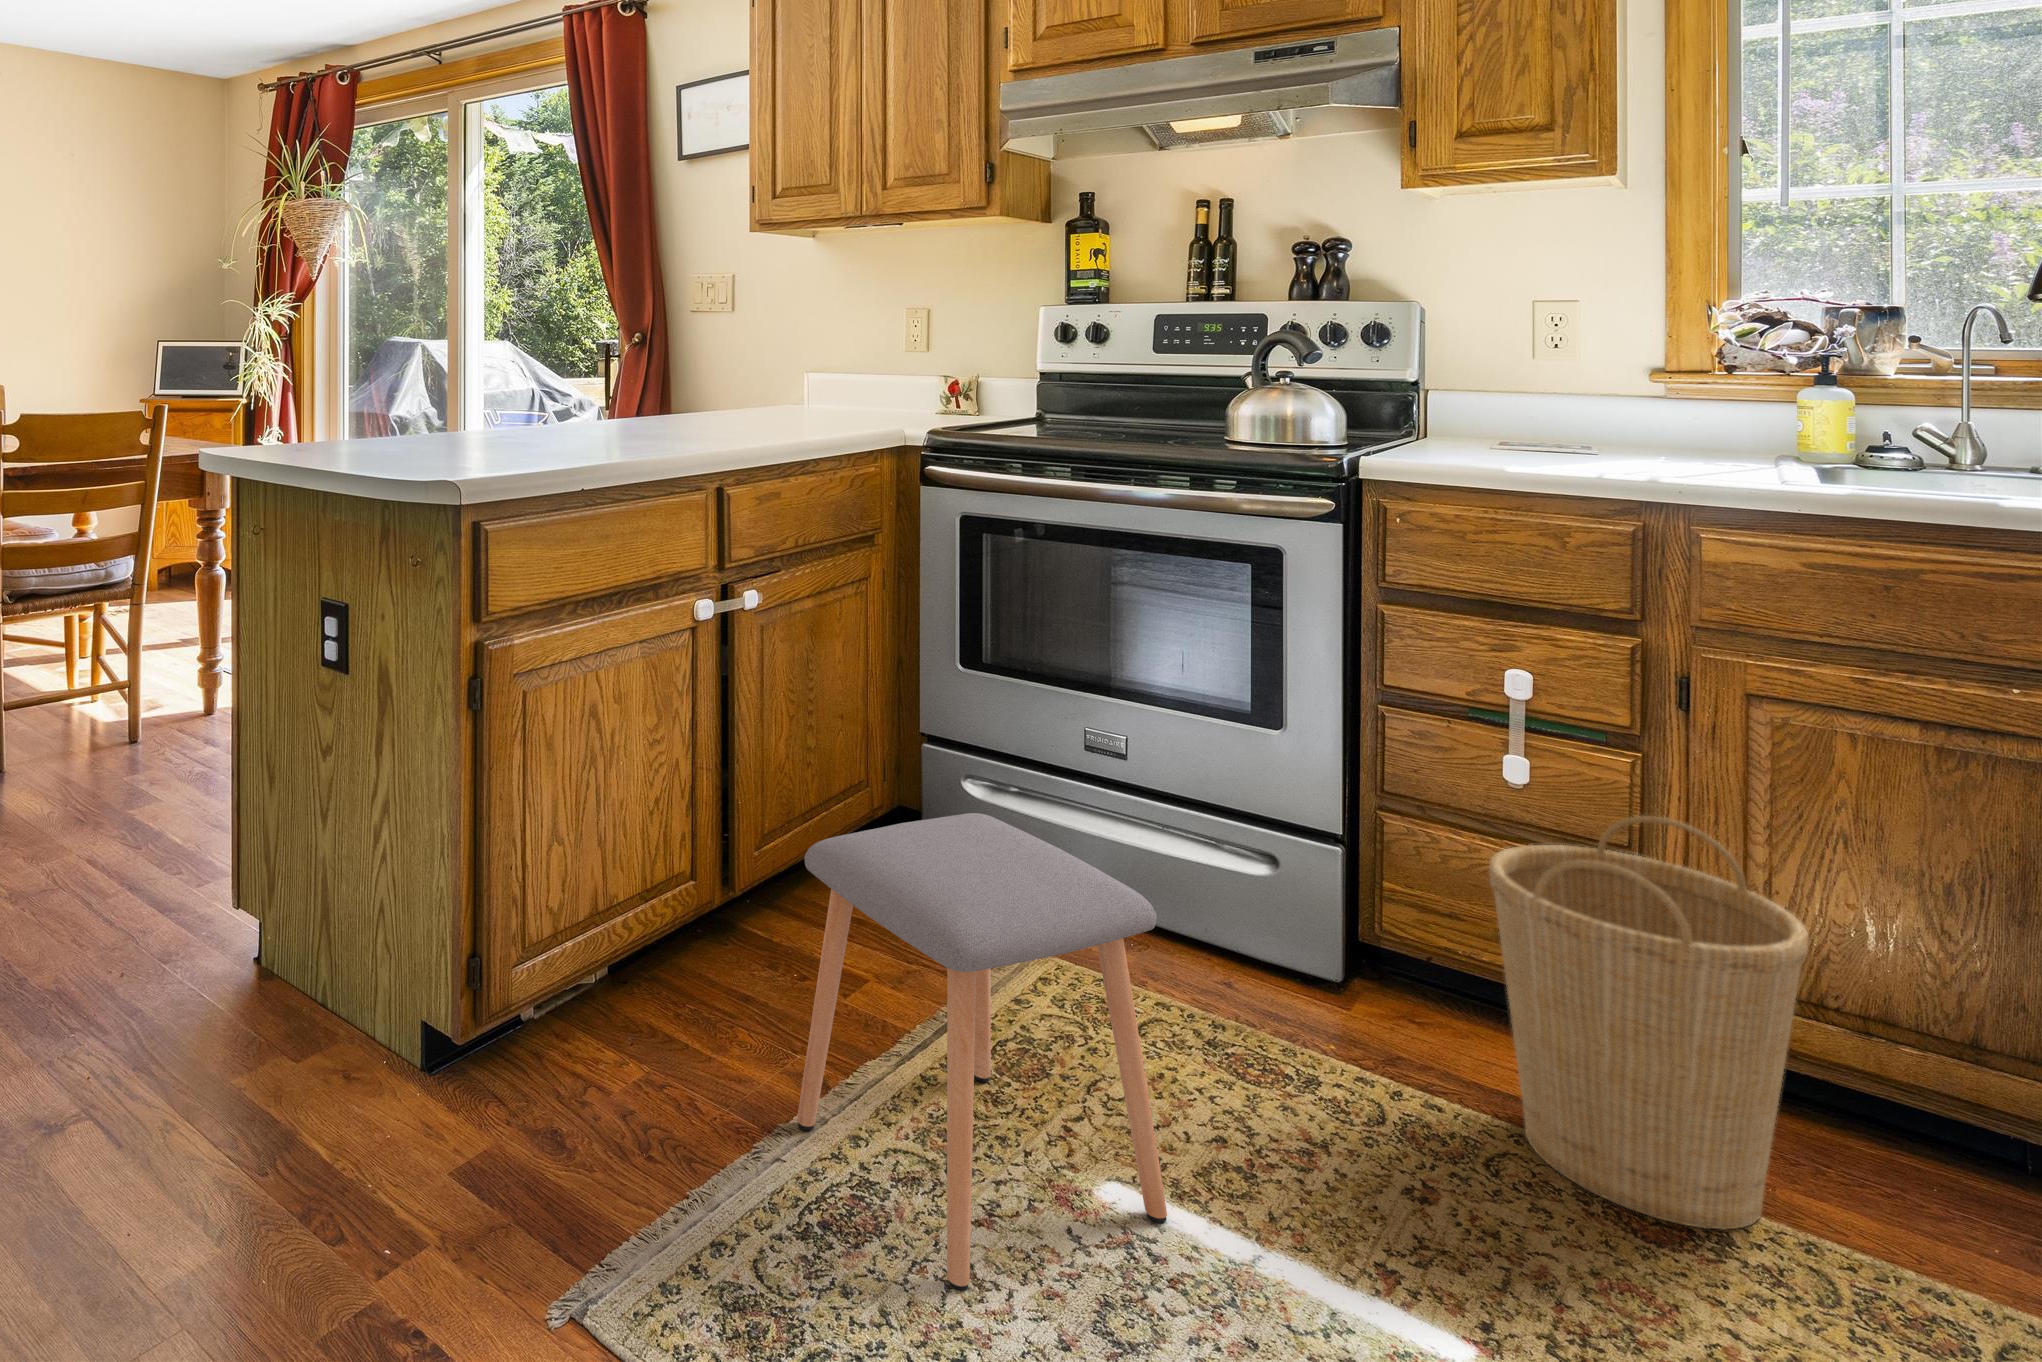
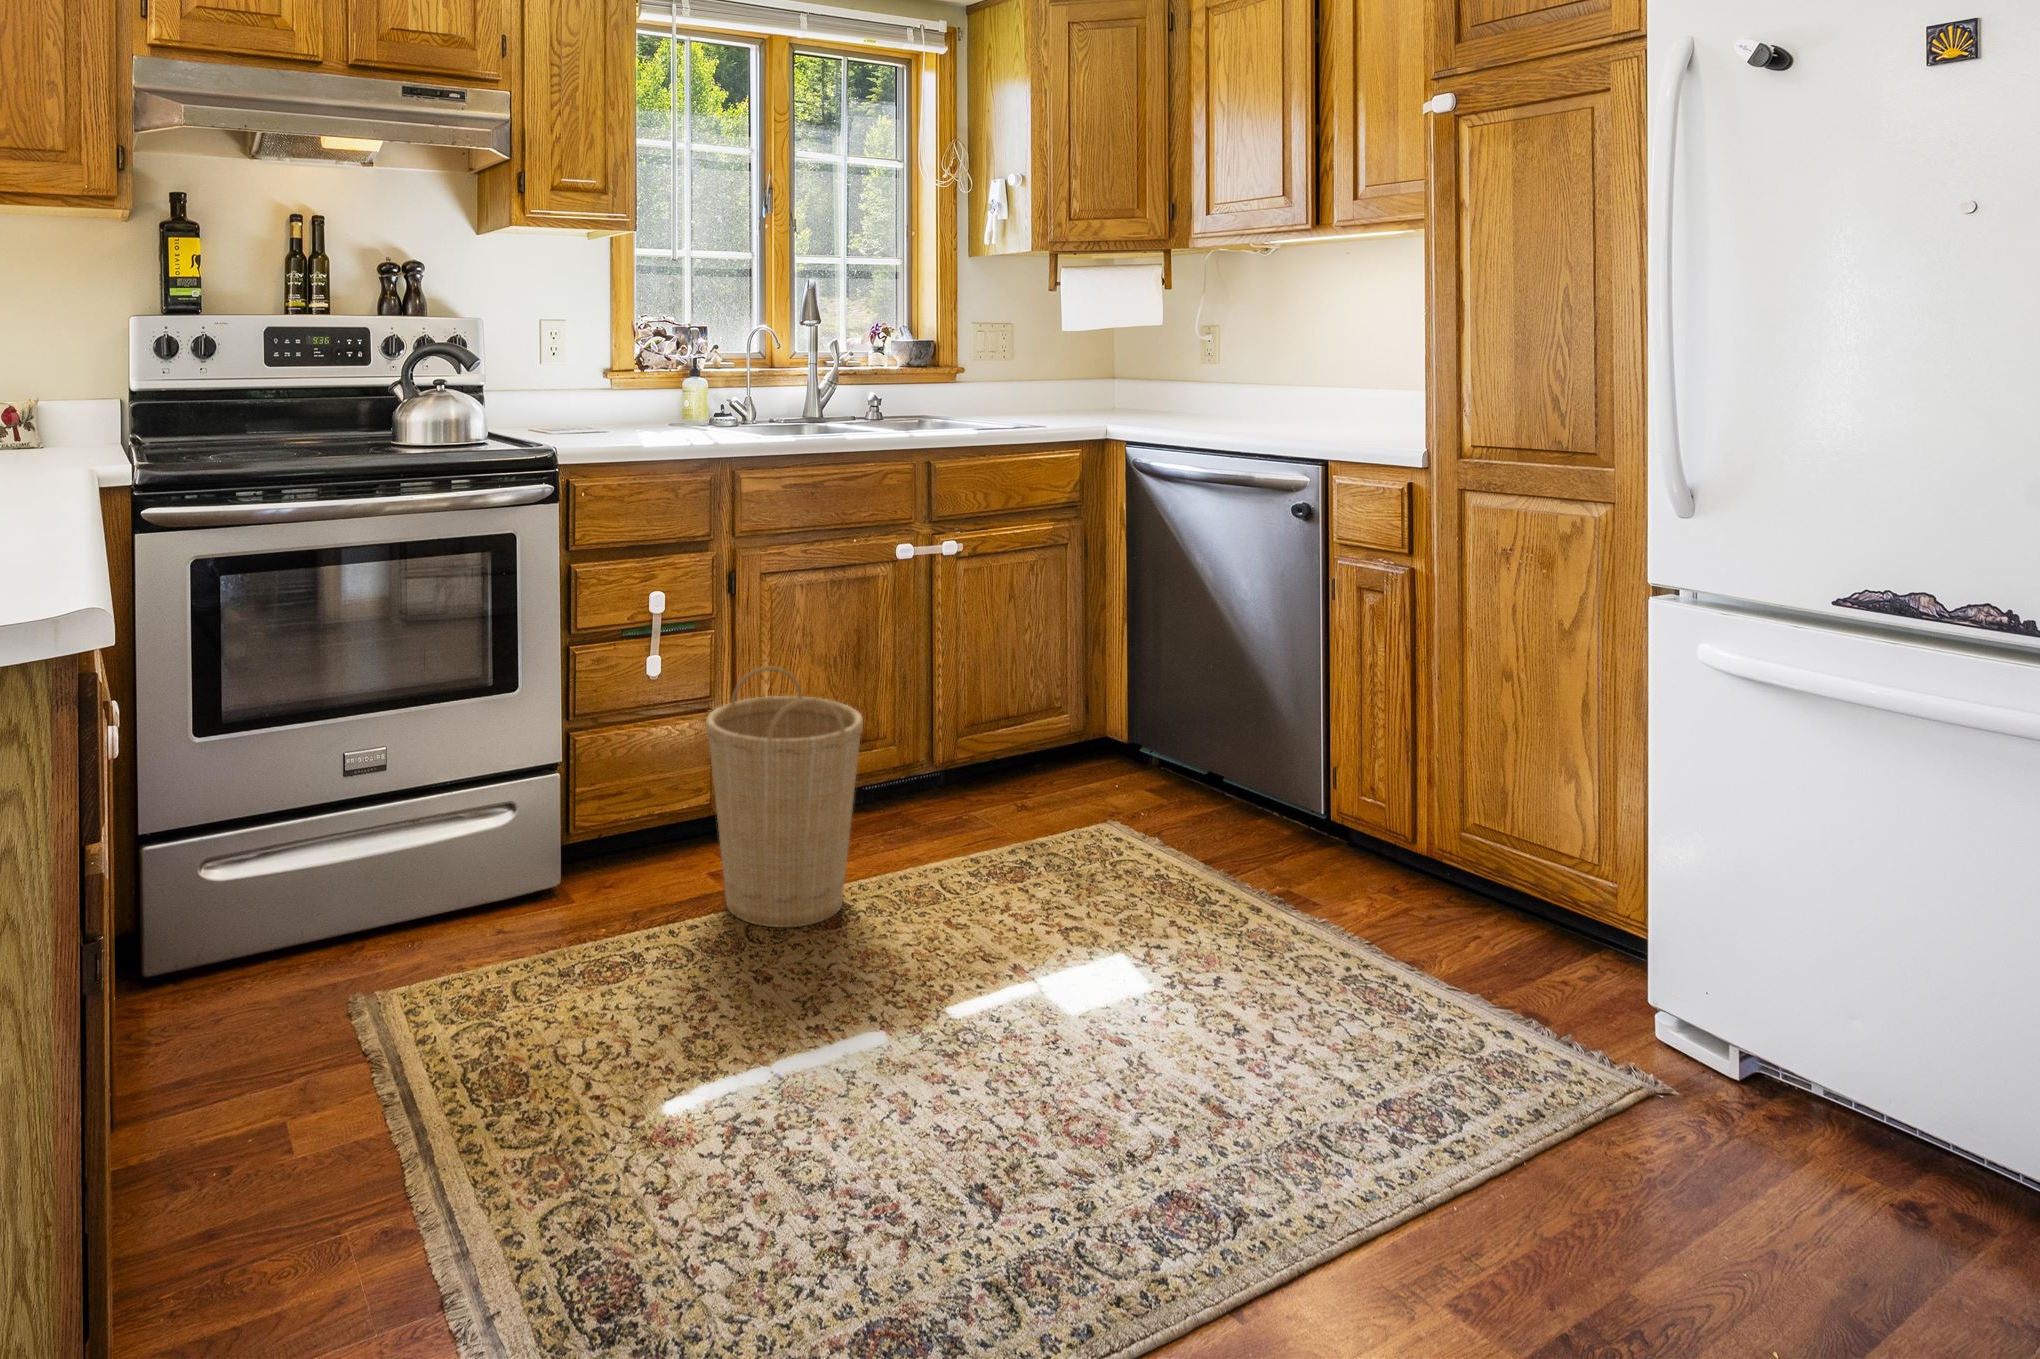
stool: present [797,813,1167,1291] -> none [447,829,726,1278]

